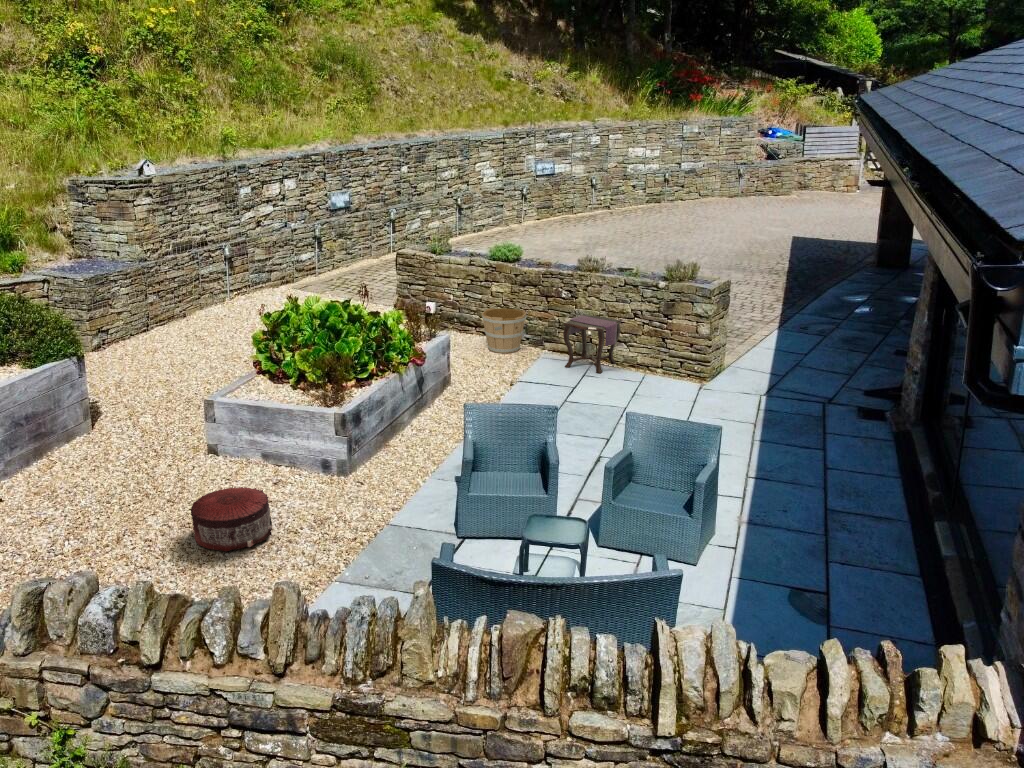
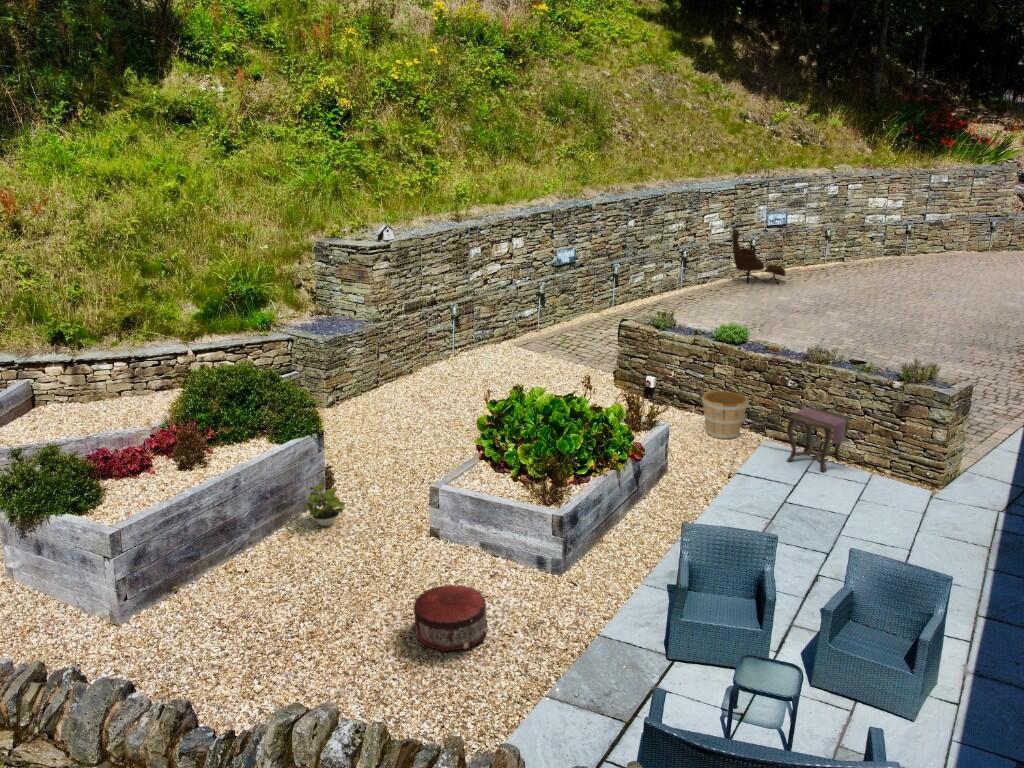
lounge chair: none [505,177,558,229] -> present [732,229,786,284]
potted plant: none [67,411,114,455] -> present [305,484,346,526]

